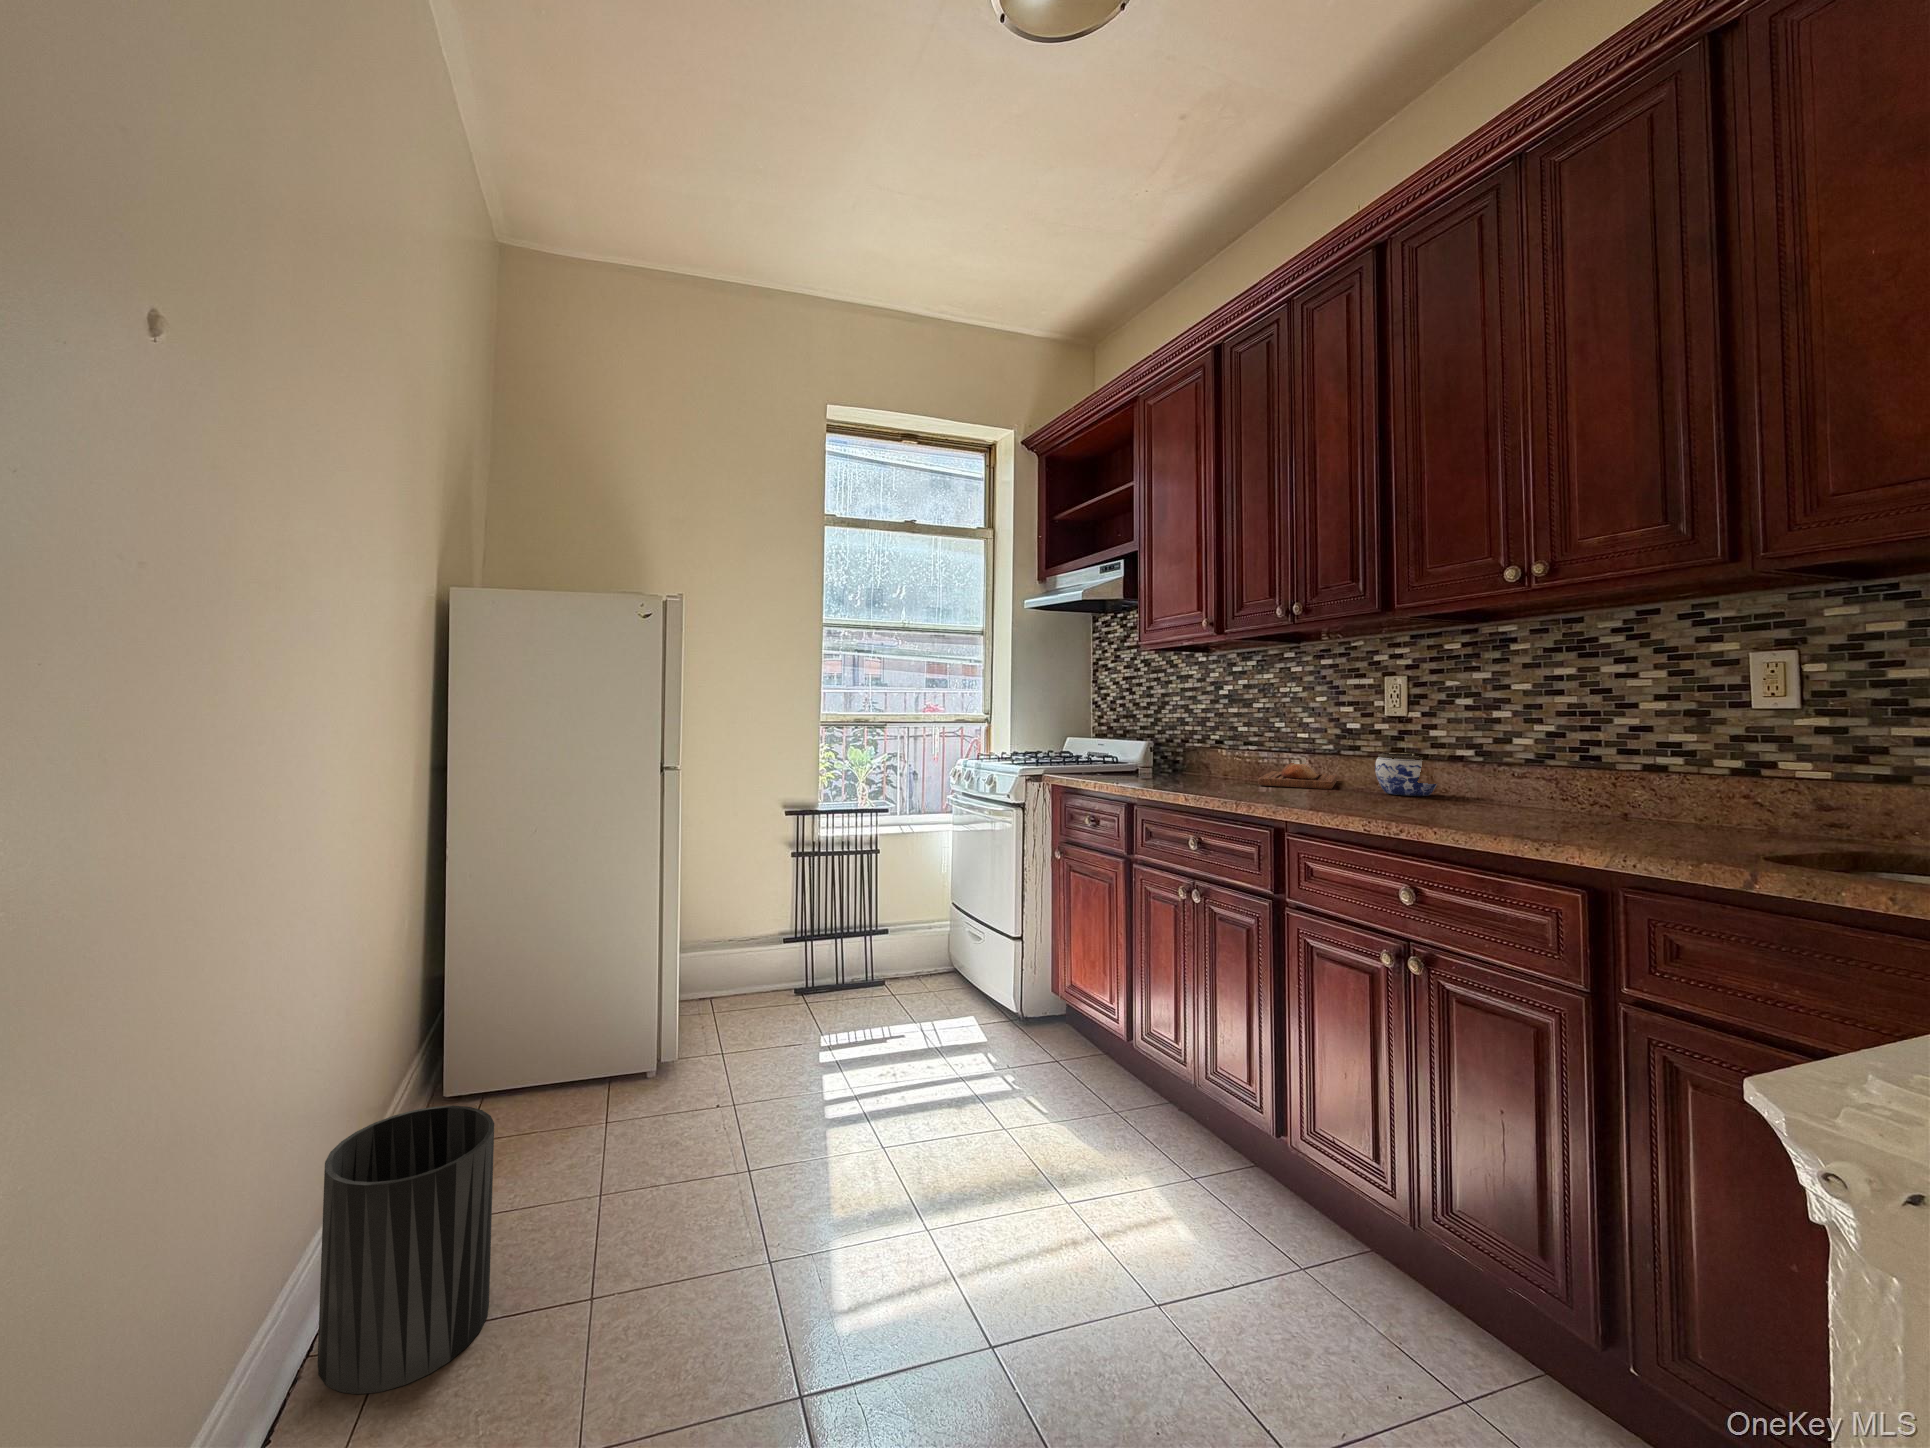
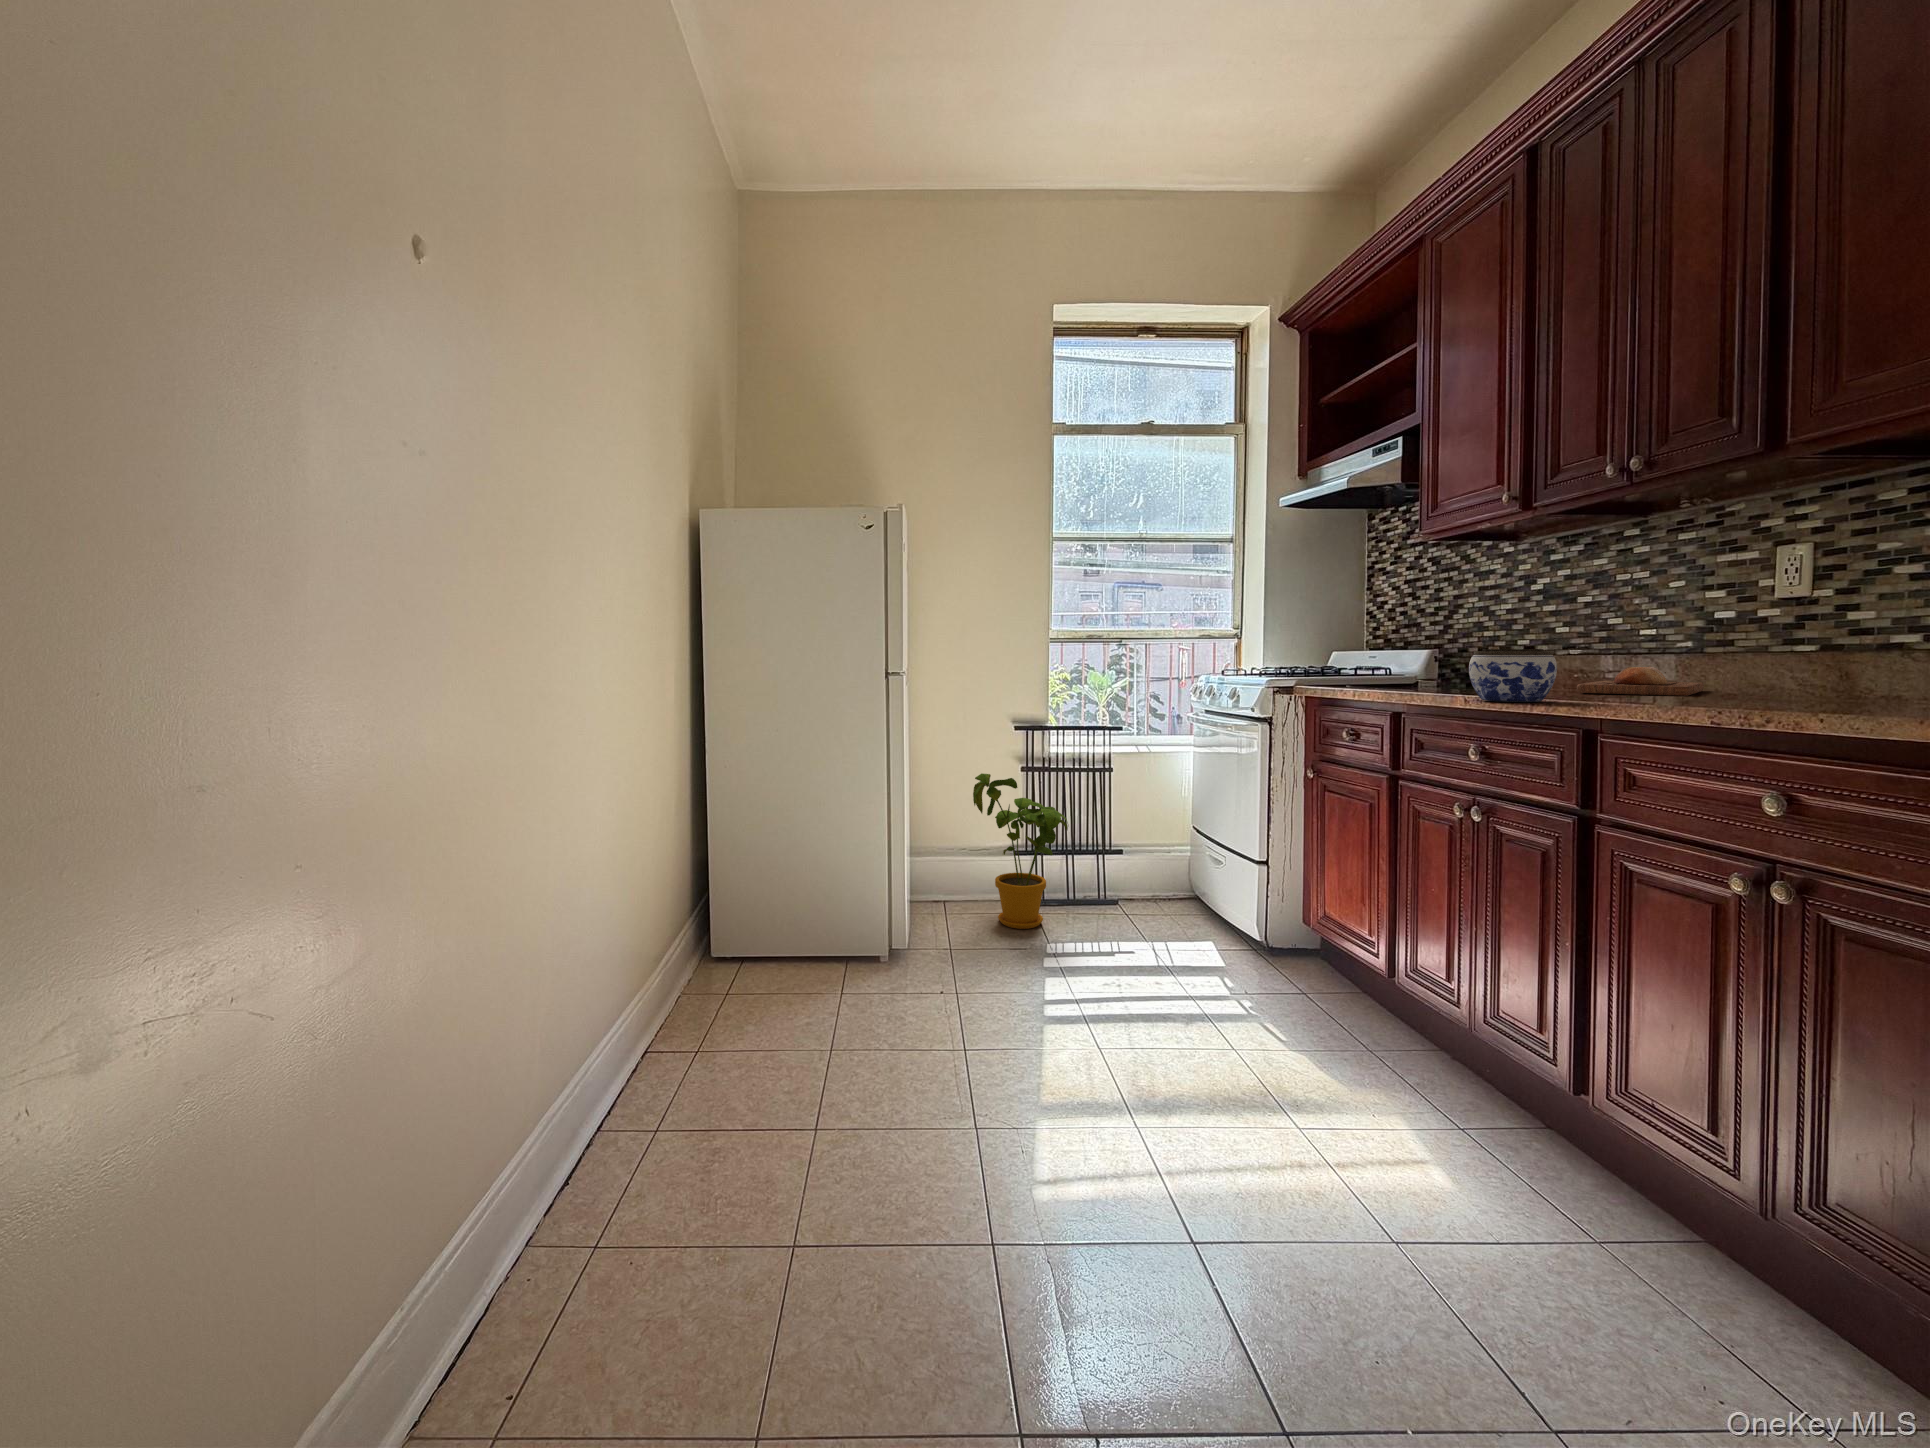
jar: present [1375,753,1437,796] -> present [1469,649,1557,702]
house plant: none [746,863,842,1020] -> present [973,773,1068,929]
trash can: present [318,1105,494,1394] -> none [613,946,740,1159]

